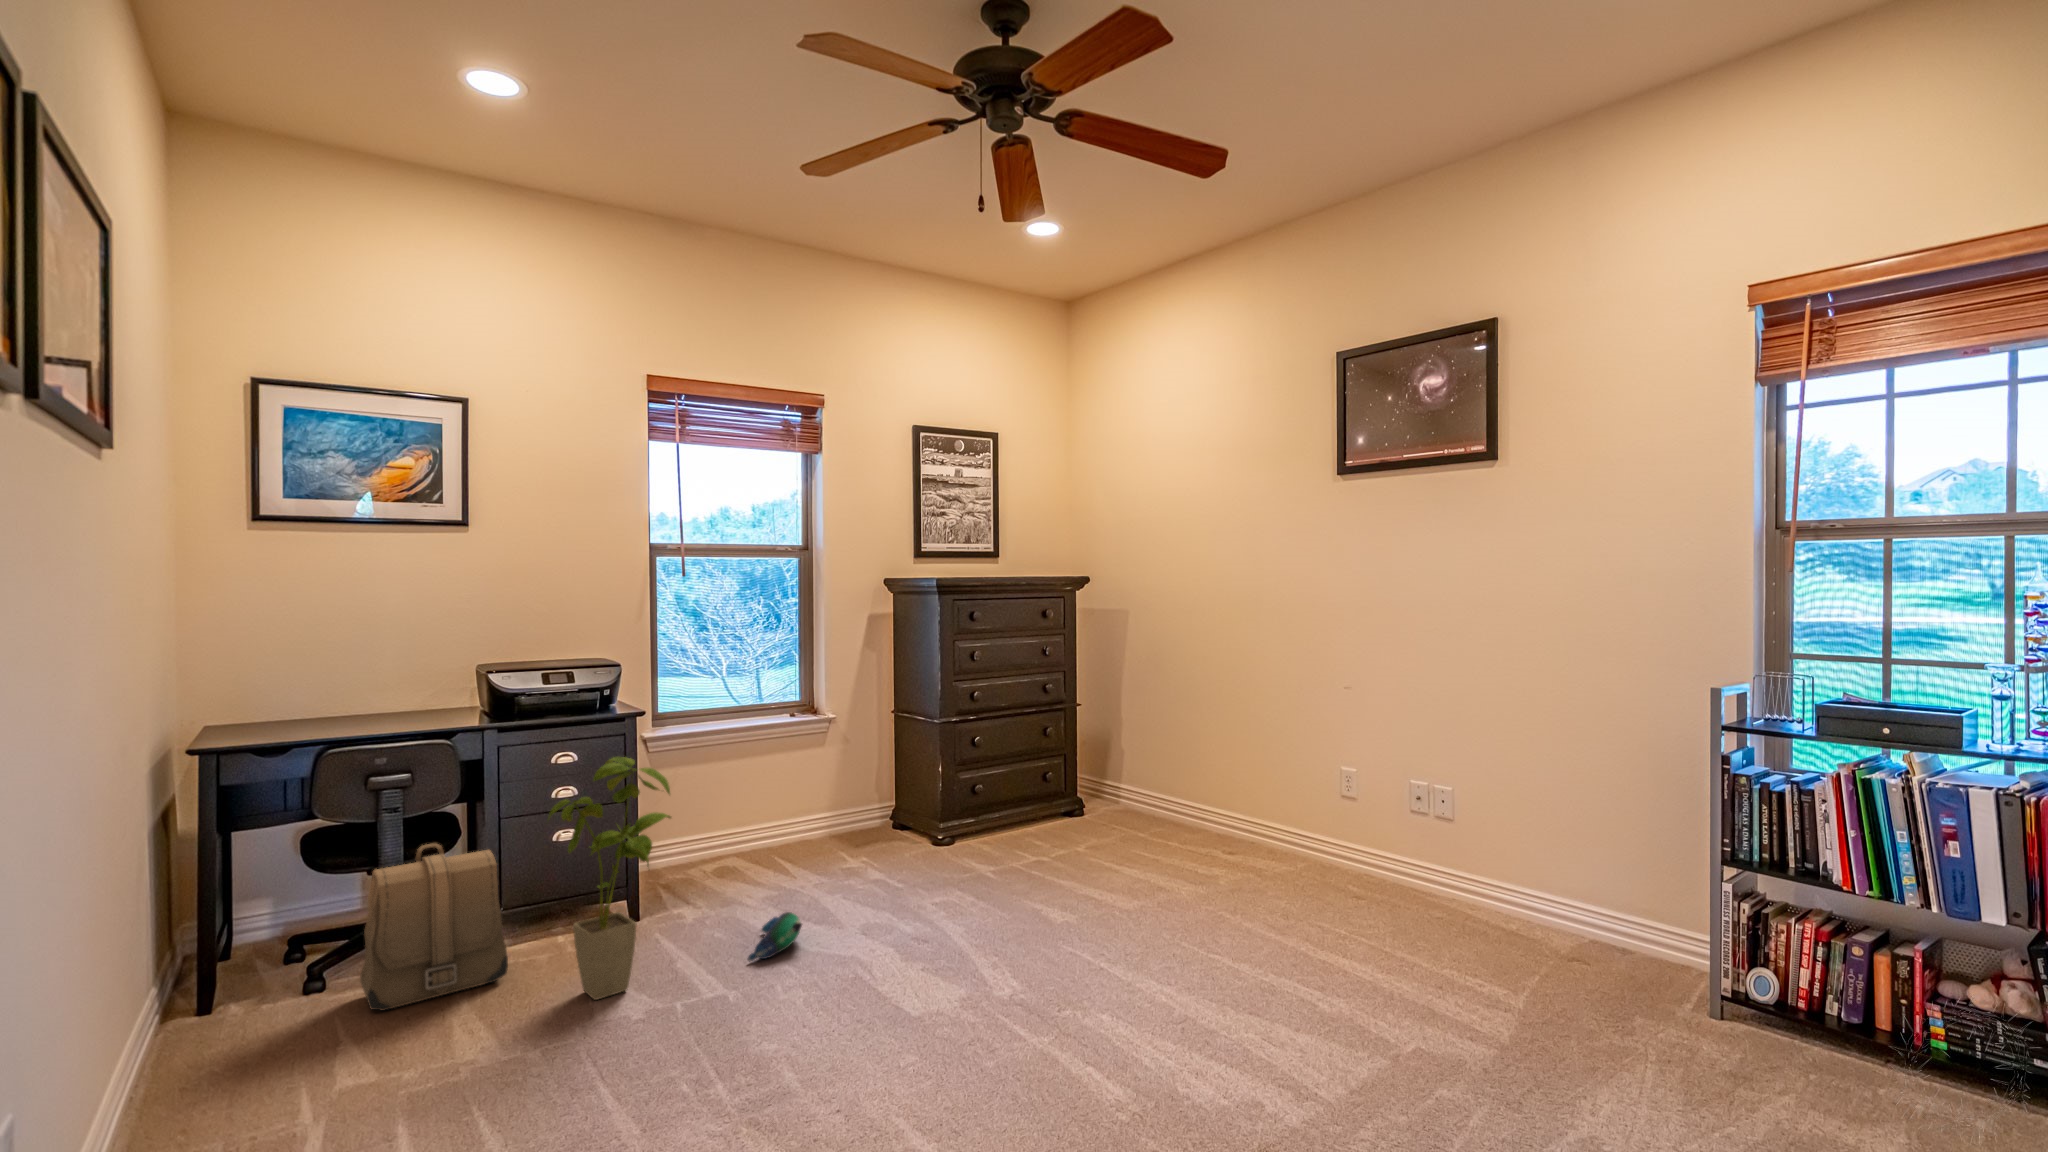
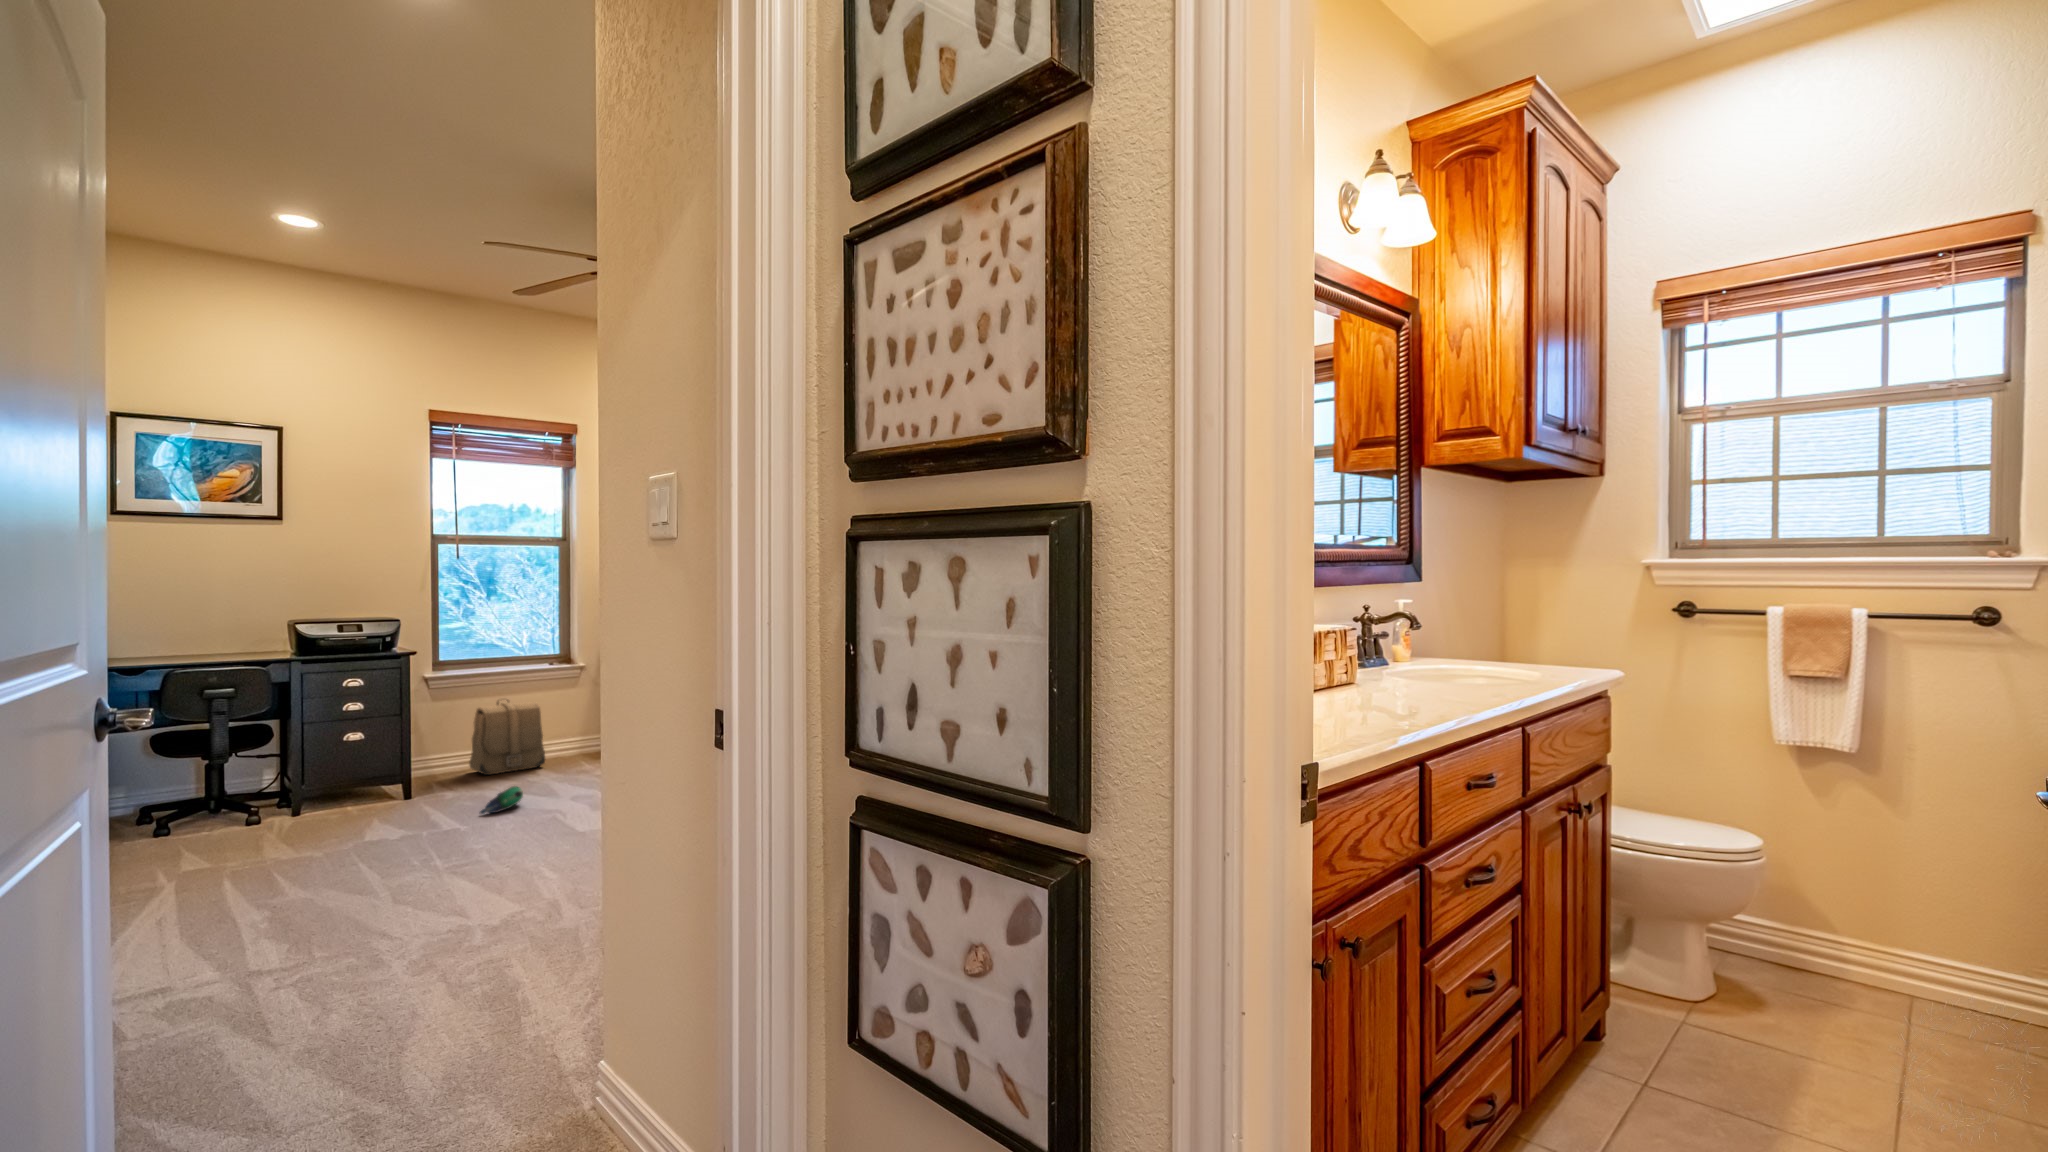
house plant: present [548,757,671,1000] -> none [332,677,427,833]
backpack: present [360,843,508,1011] -> present [469,698,545,775]

